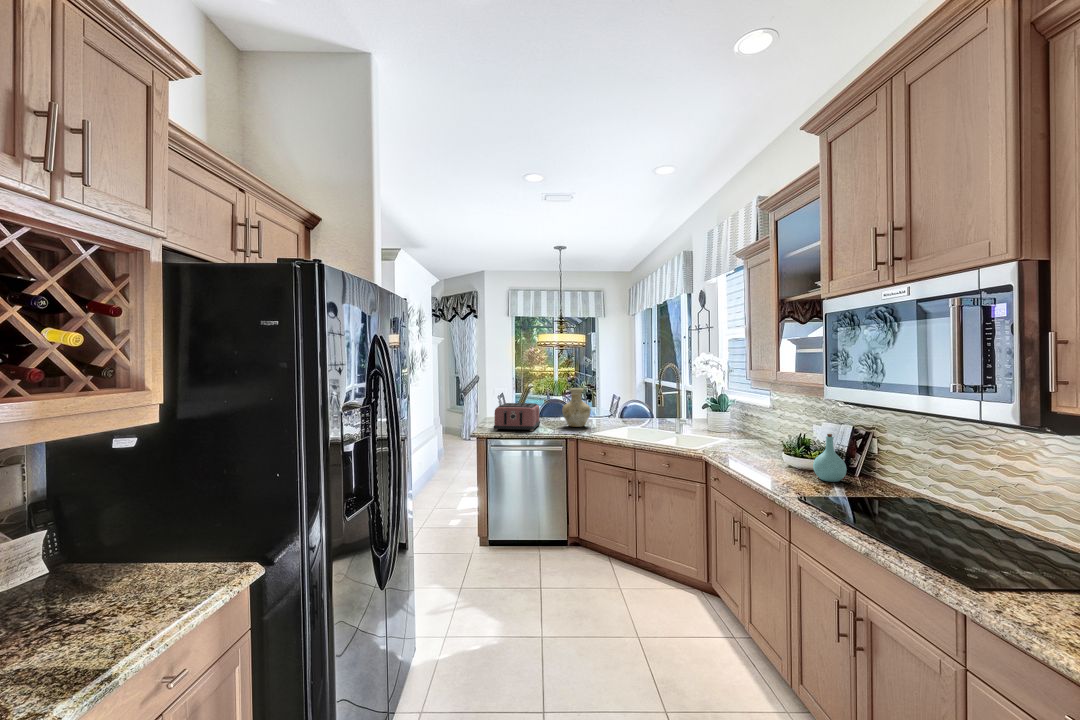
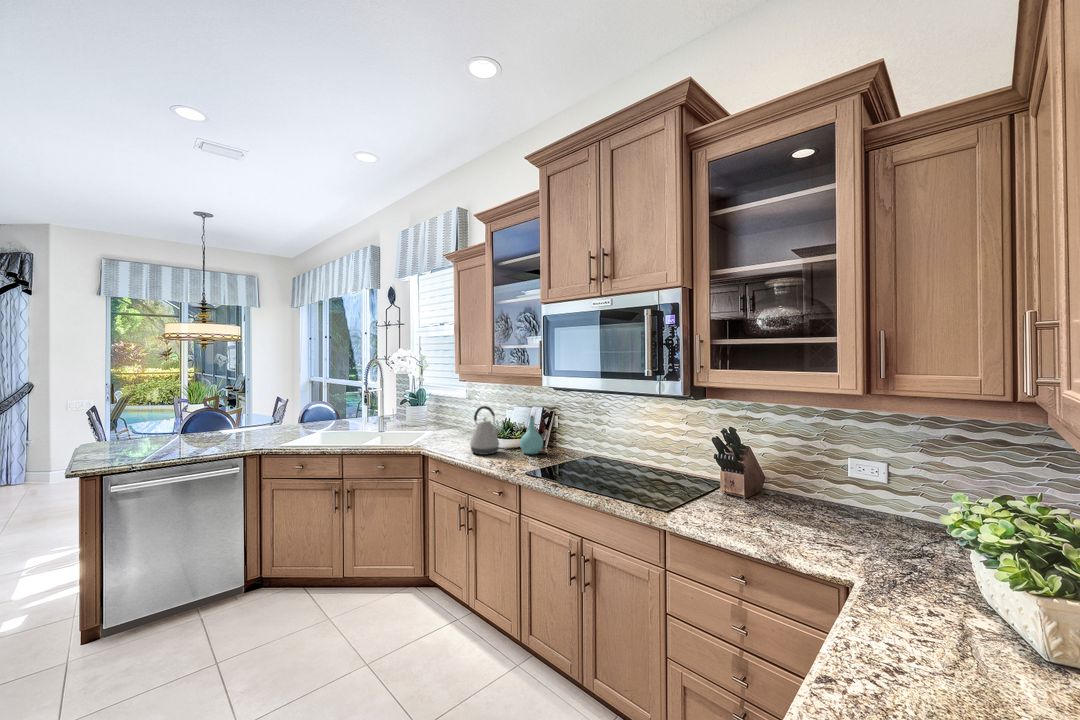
vase: present [562,388,591,427] -> none [231,387,272,434]
toaster: present [494,403,540,431] -> none [116,408,195,450]
kettle: none [750,418,787,473] -> present [470,406,499,455]

